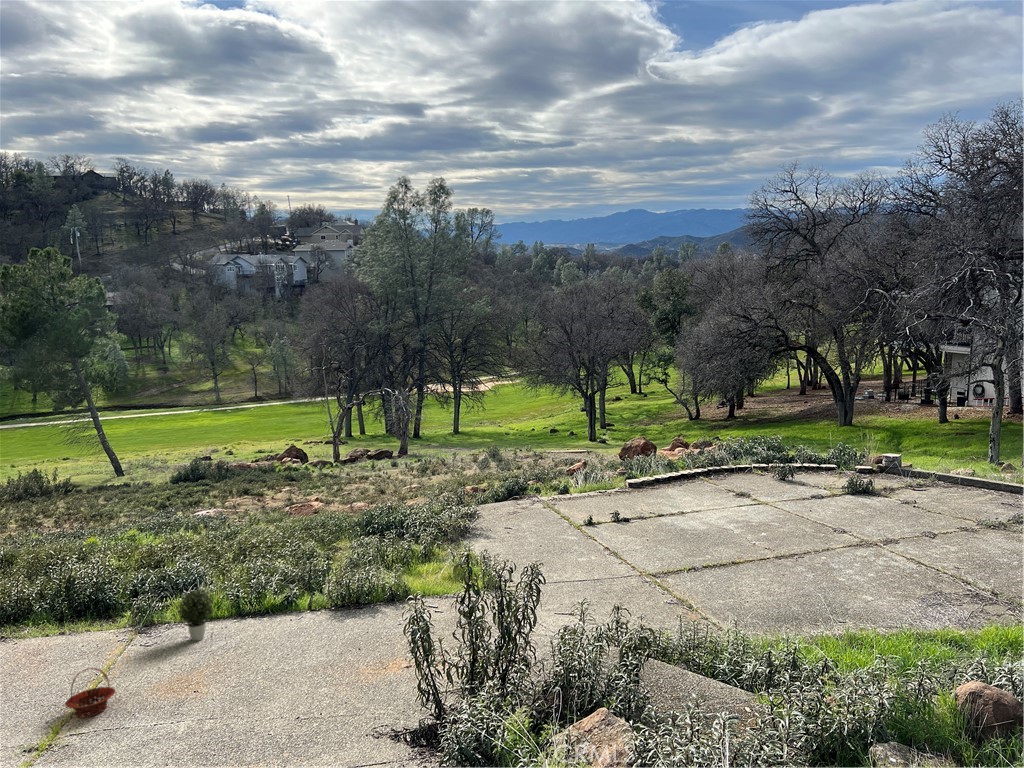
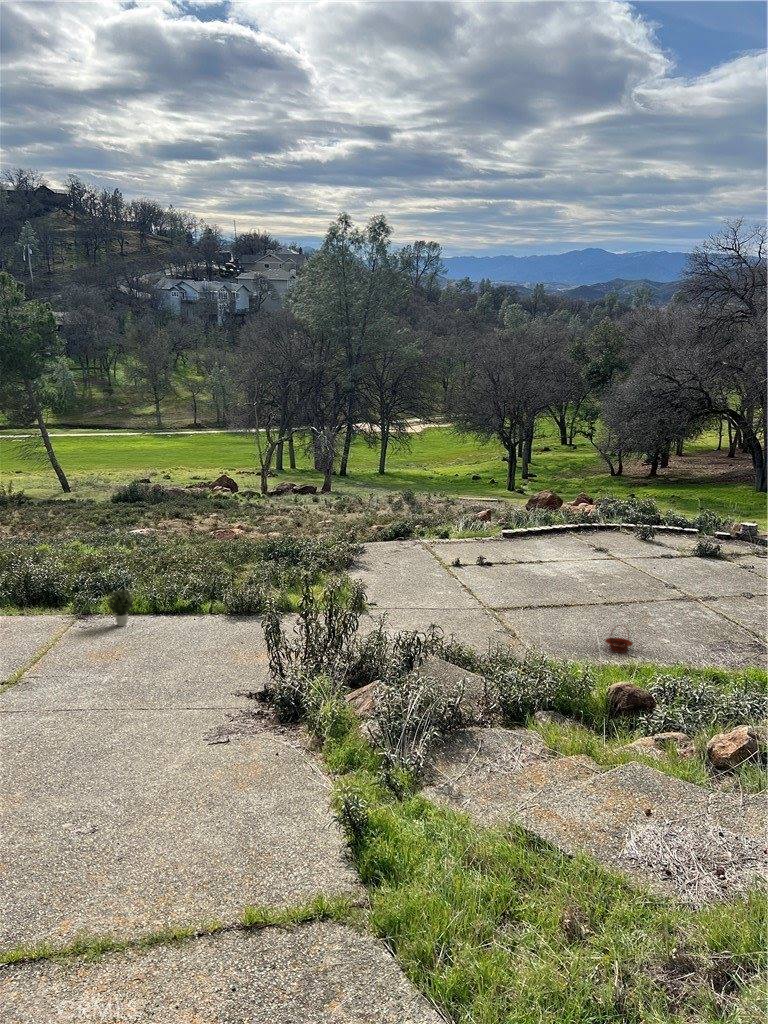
basket: present [65,668,116,718] -> present [605,627,633,653]

